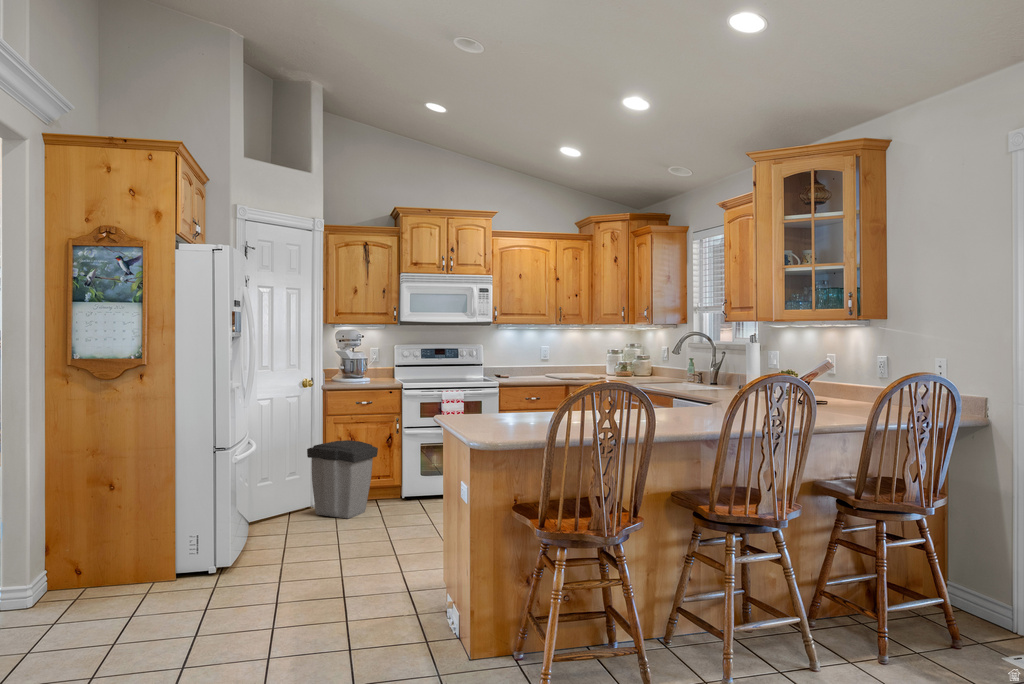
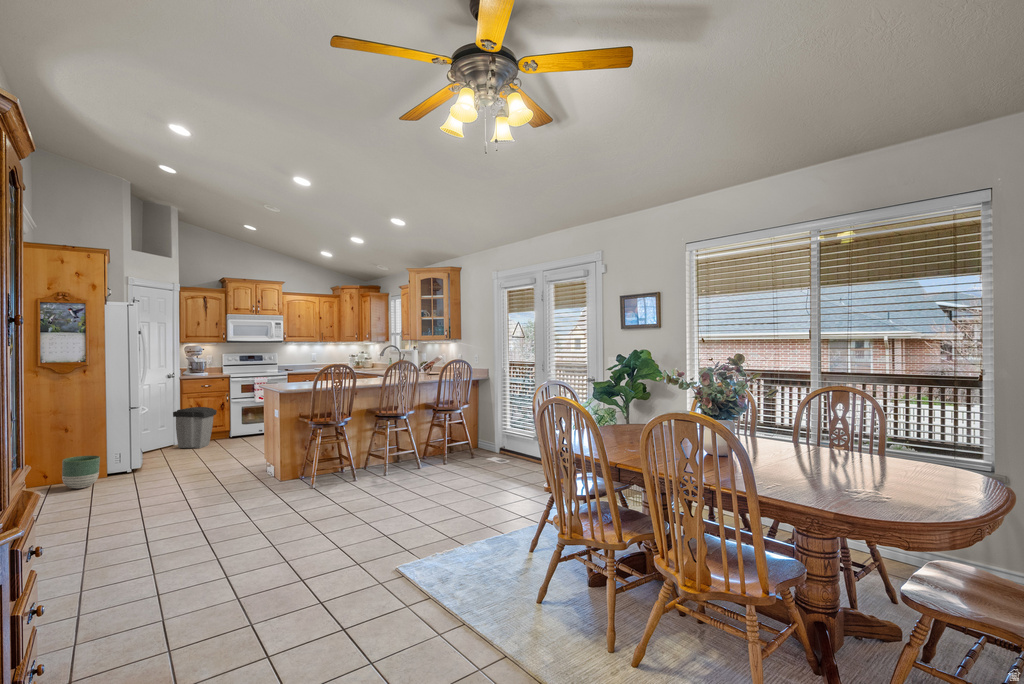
planter: none [78,540,144,609] -> present [62,456,100,489]

